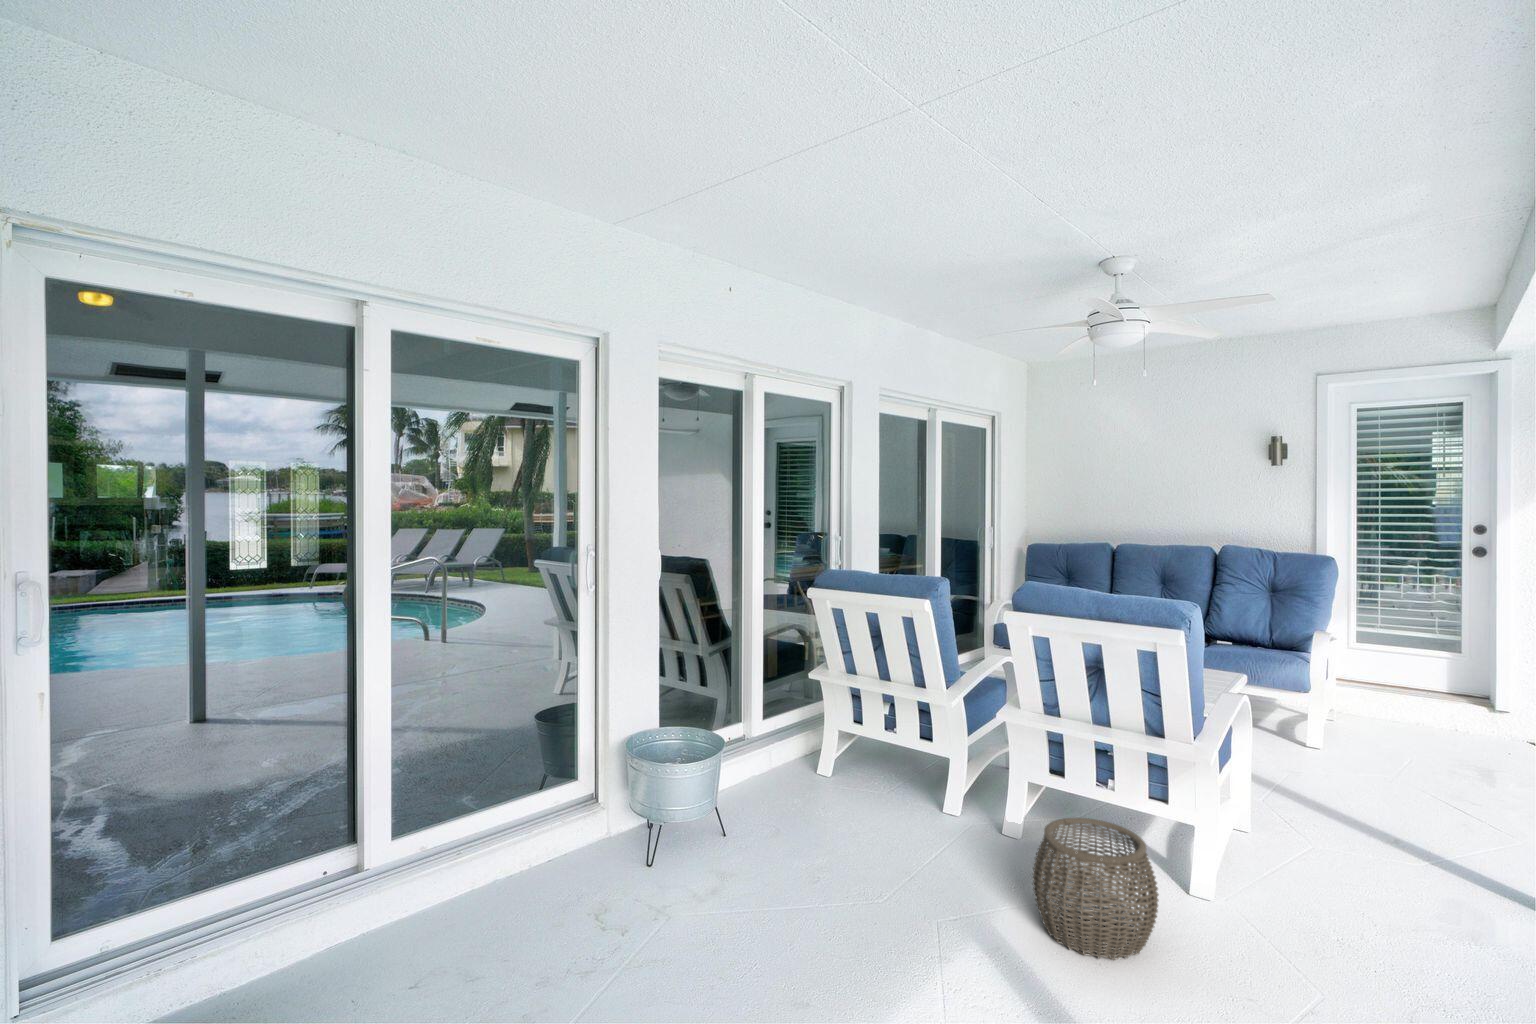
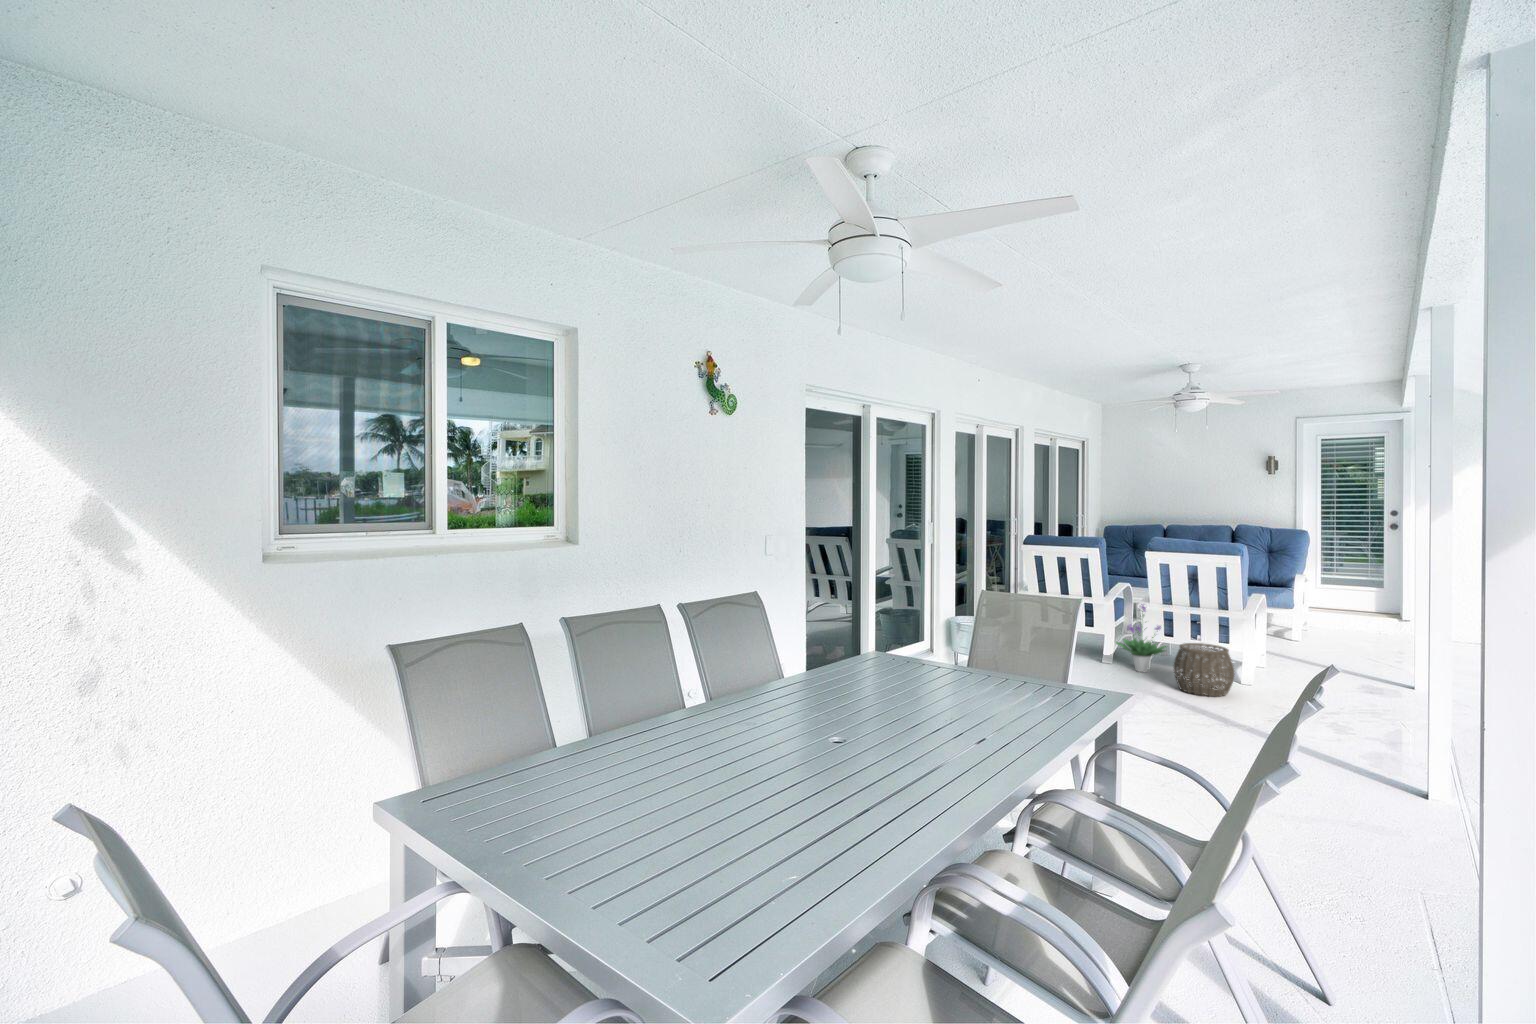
potted plant: none [951,713,1049,855] -> present [1116,604,1166,672]

